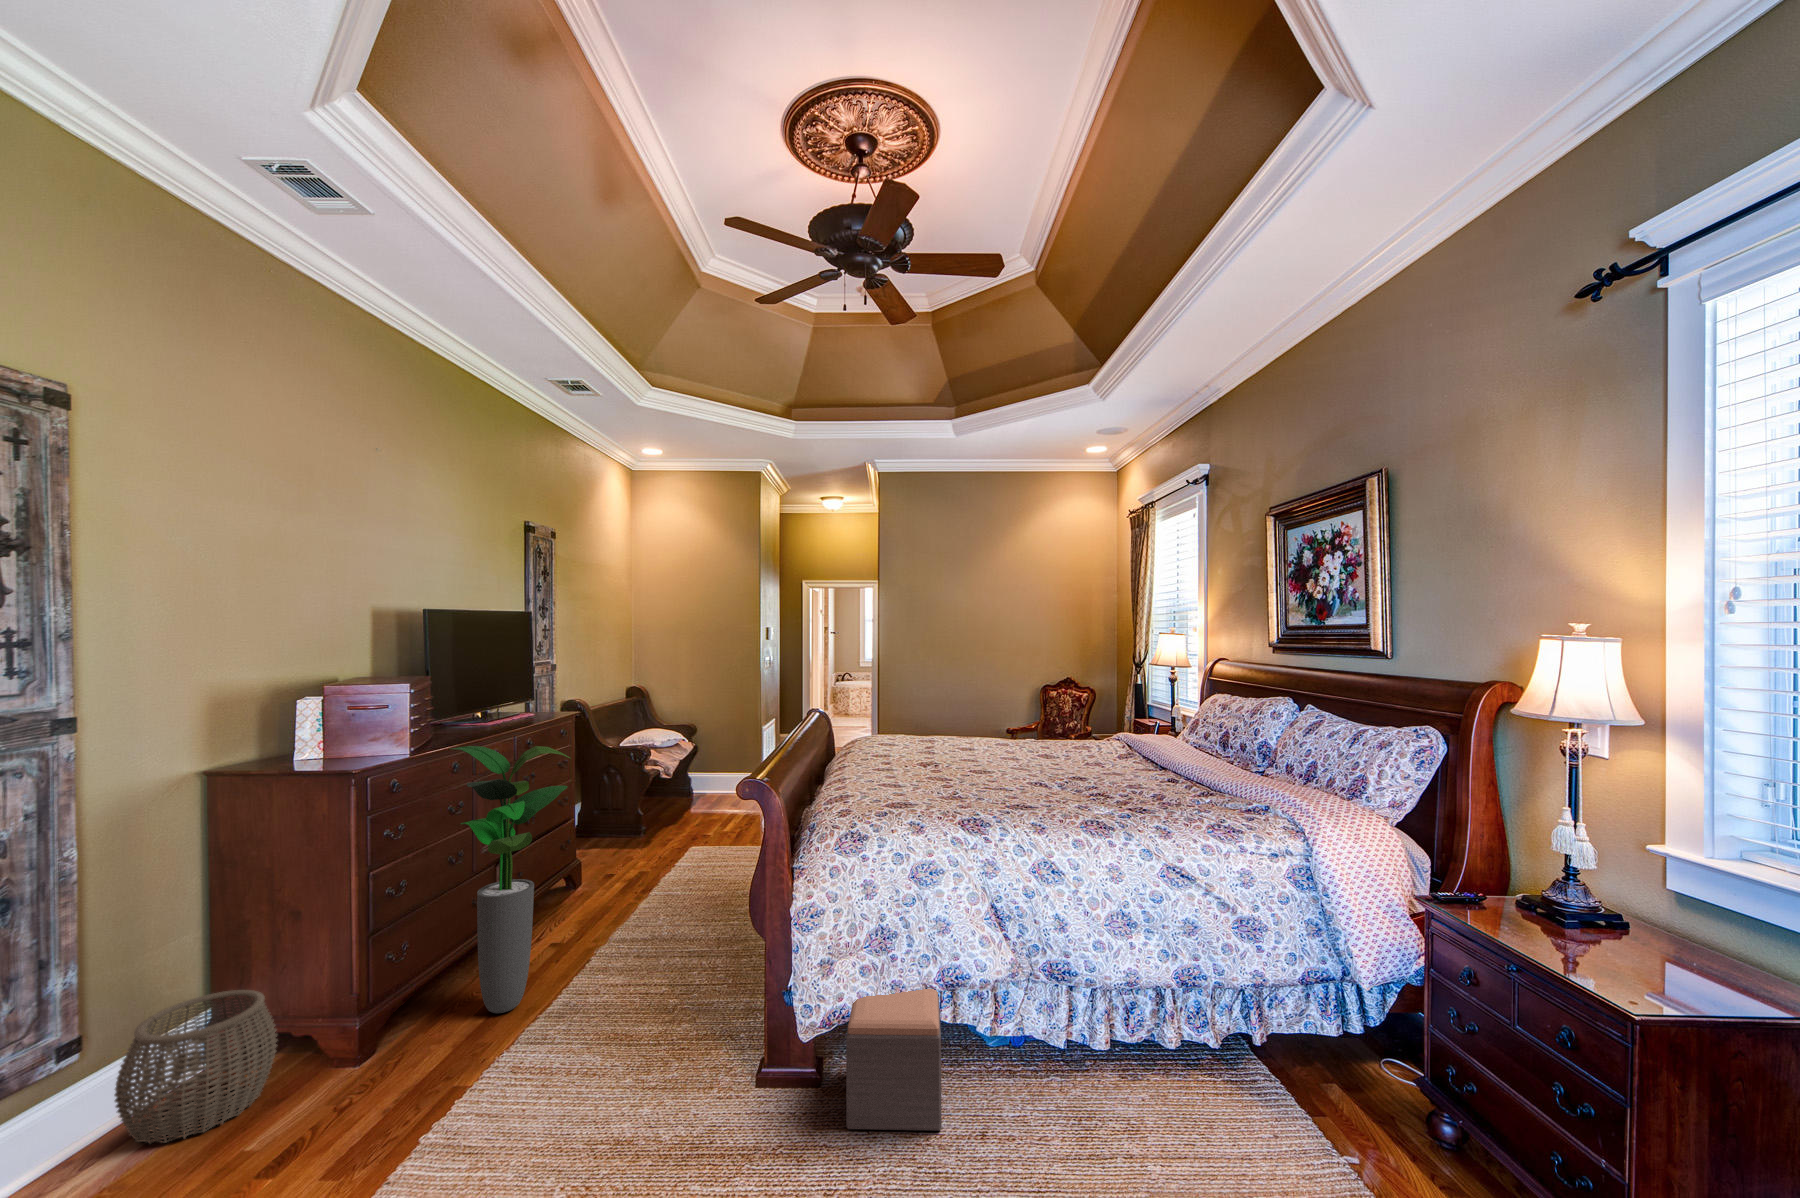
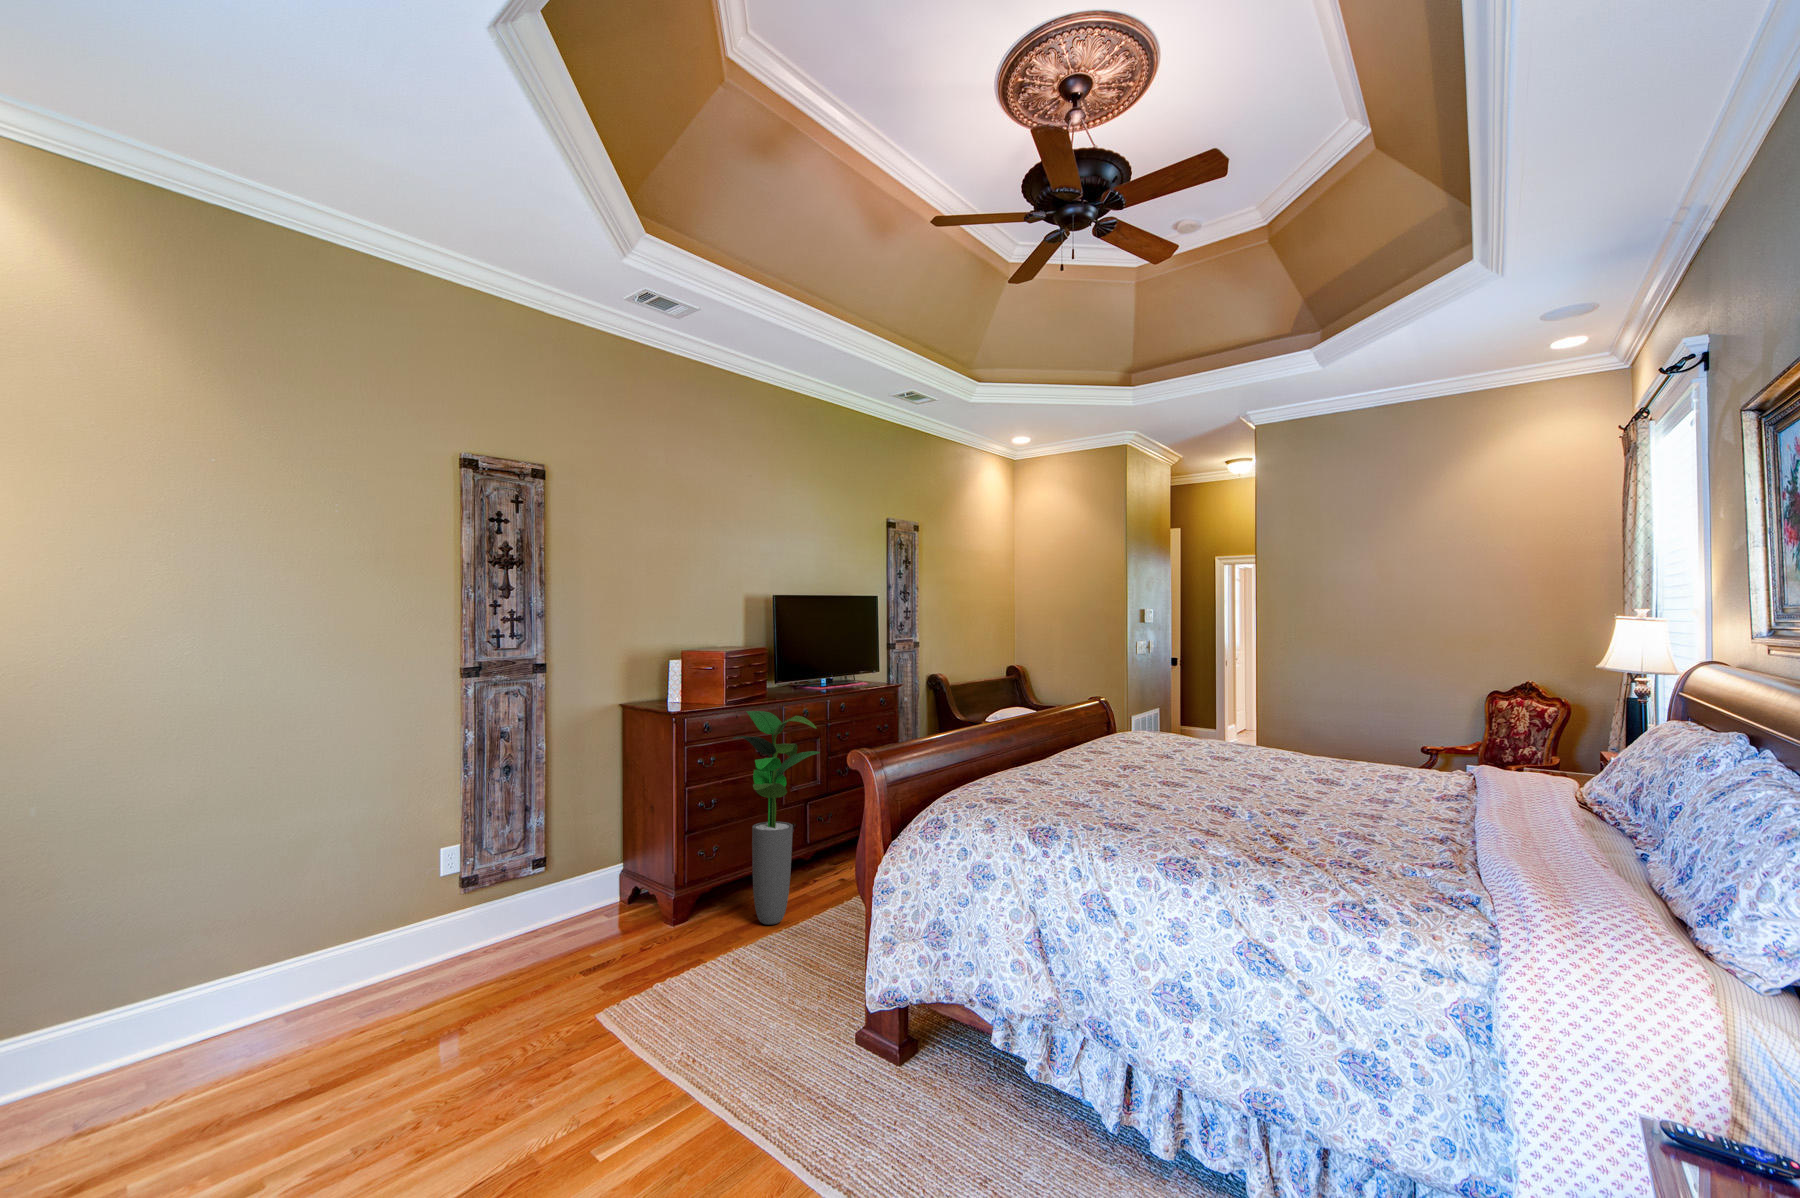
footstool: present [846,989,942,1131] -> none [869,973,998,1140]
woven basket: present [114,990,277,1144] -> none [556,851,635,932]

